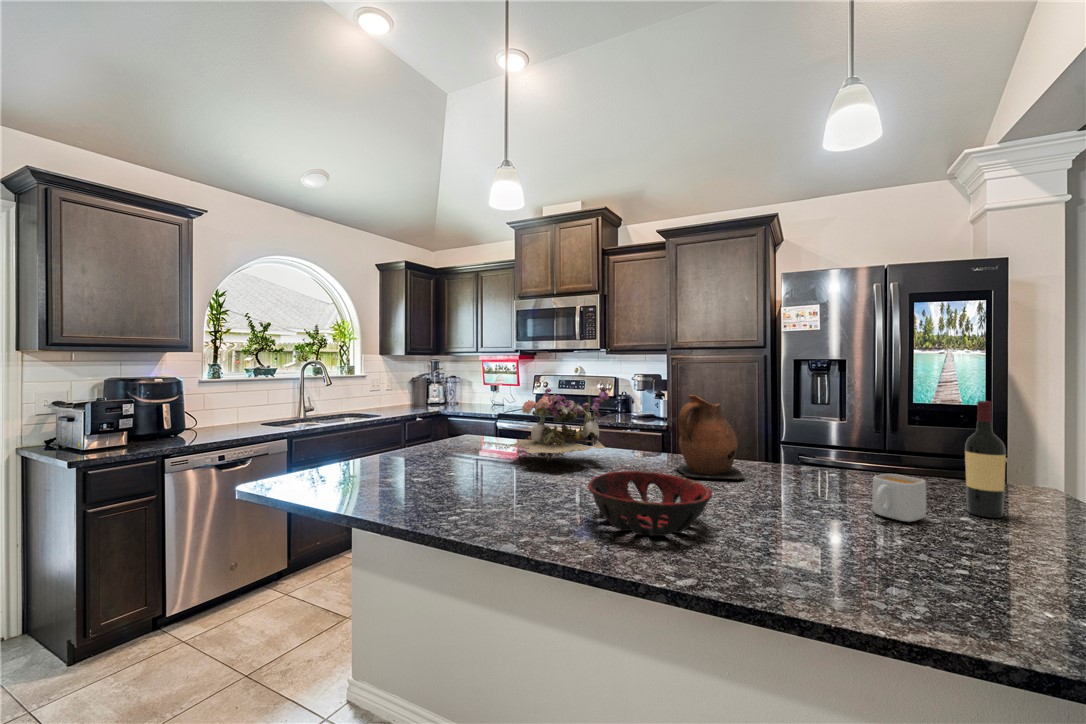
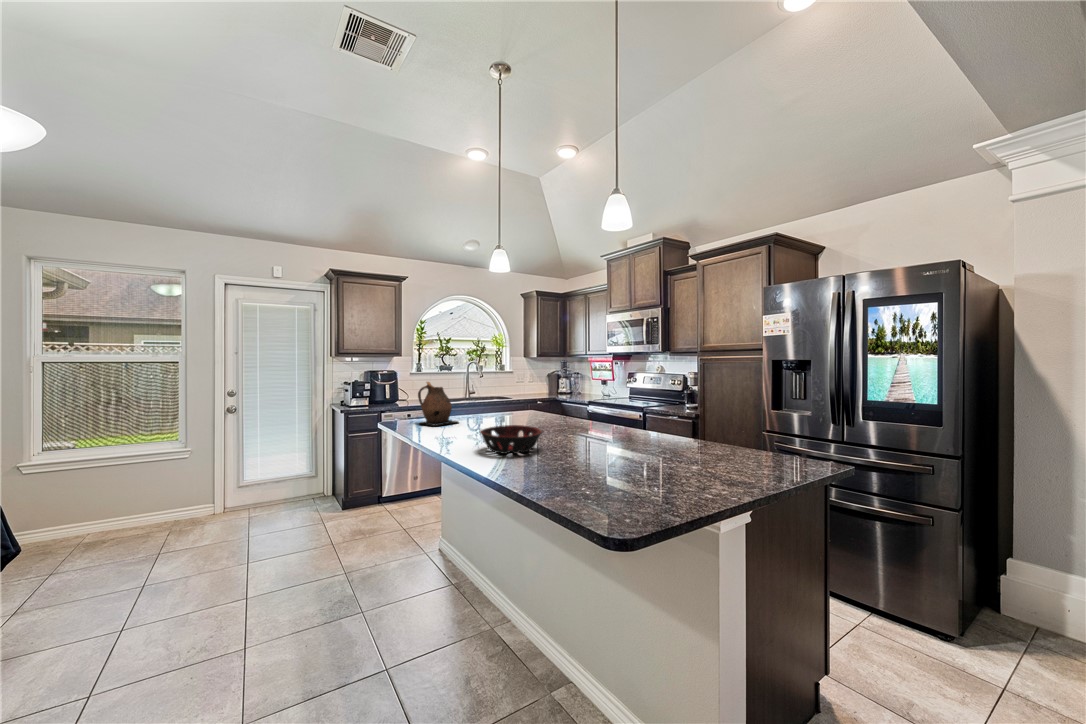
flower arrangement: present [511,385,609,460] -> none [514,379,568,425]
ceramic pitcher: present [677,395,745,480] -> present [418,382,458,426]
wine bottle: present [965,401,1006,518] -> none [703,393,724,469]
mug: present [872,474,926,522] -> none [629,437,666,464]

